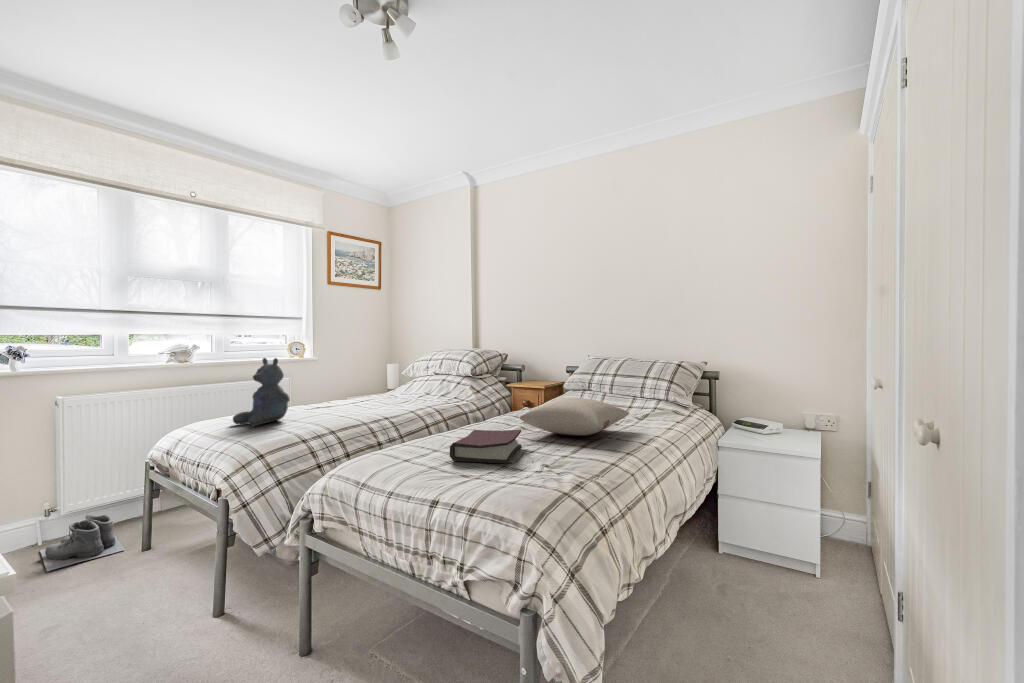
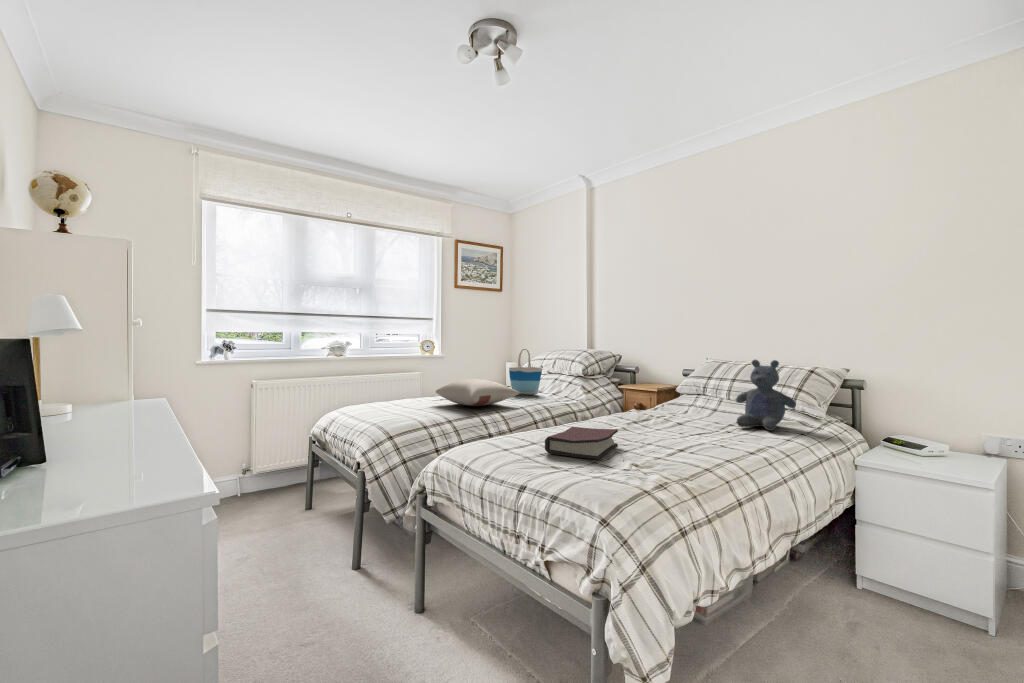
tote bag: none [393,349,429,397] -> present [509,349,542,395]
stuffed bear: present [233,358,290,426] -> present [736,360,796,431]
pillow: present [520,398,629,436] -> present [436,379,519,406]
boots: present [40,515,124,571] -> none [240,476,295,516]

